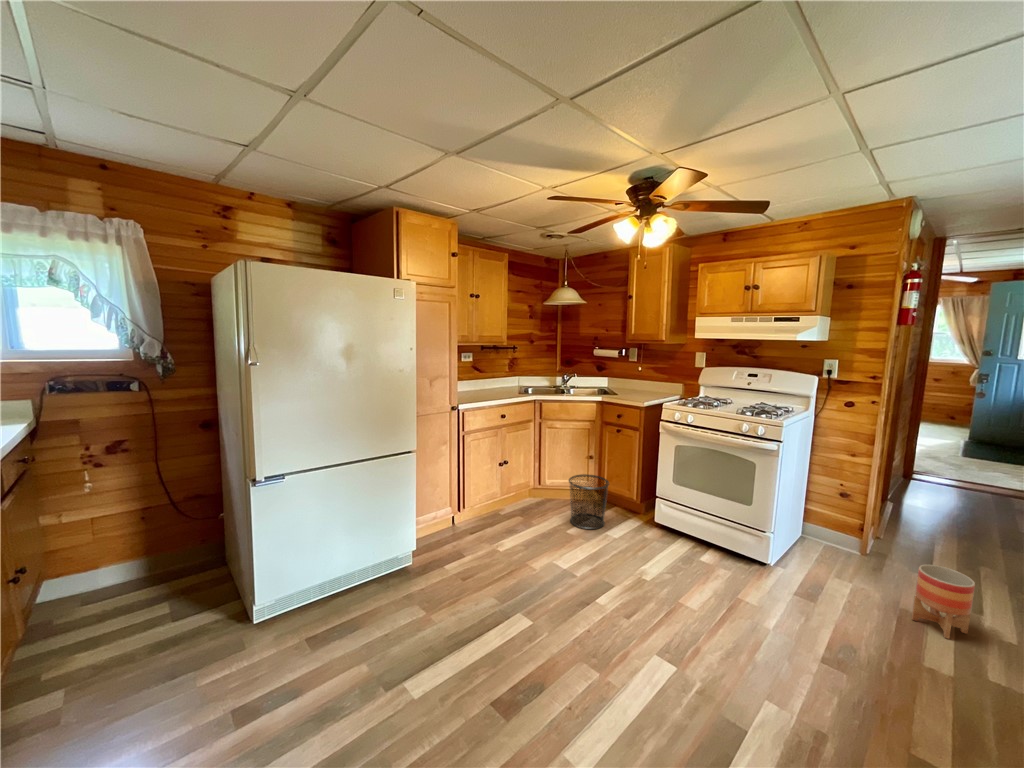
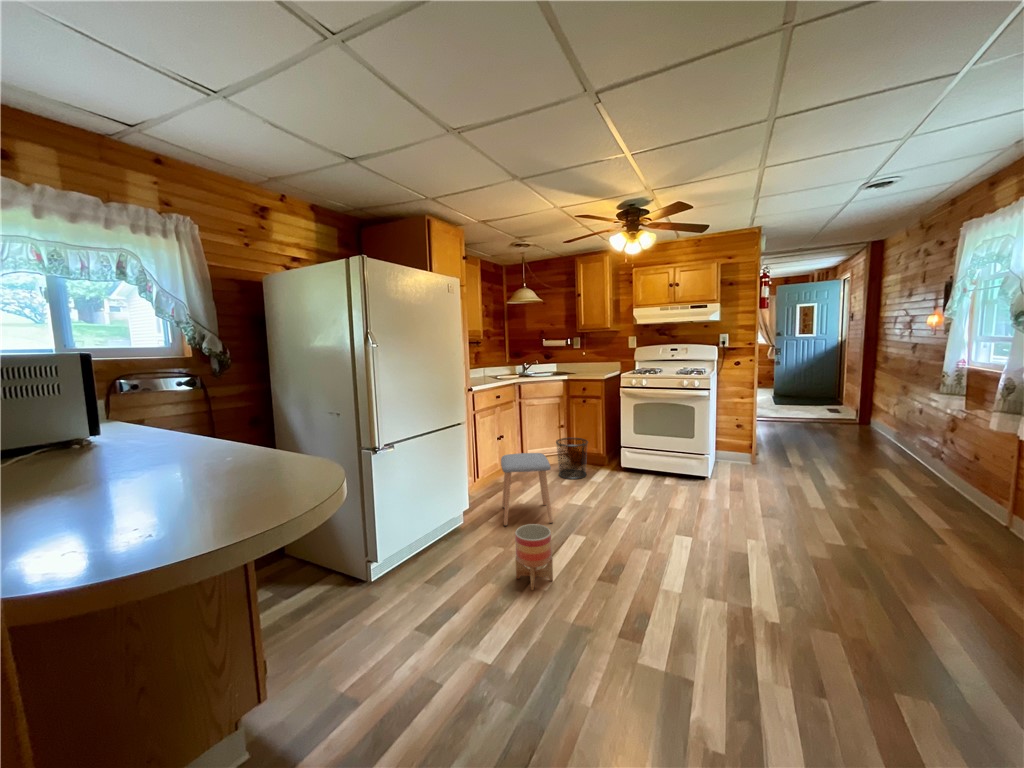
stool: none [451,492,522,591] -> present [501,453,553,526]
planter: present [912,565,975,639] -> present [515,524,553,590]

